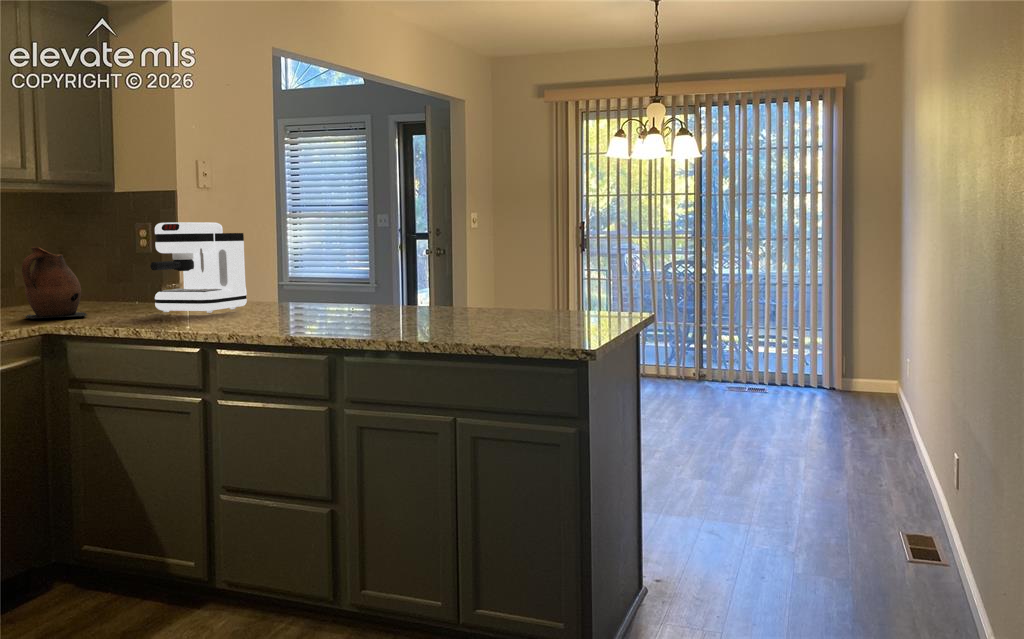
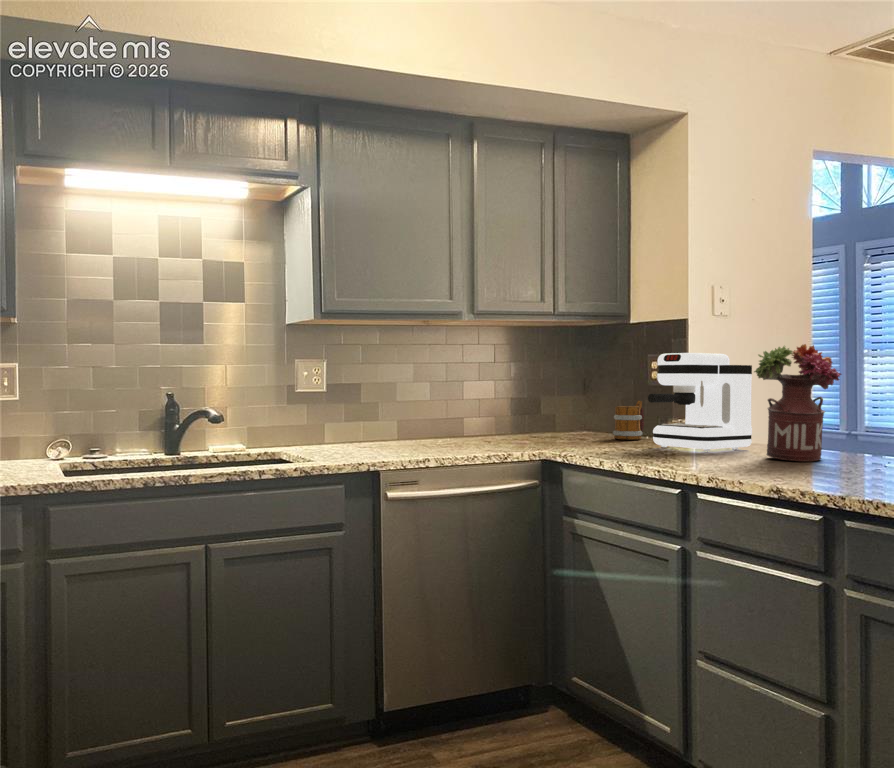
flower arrangement: none [252,215,324,315] -> present [754,344,841,461]
ceramic pitcher: present [22,247,87,319] -> none [533,376,588,446]
mug: none [105,268,137,308] -> present [613,401,644,440]

